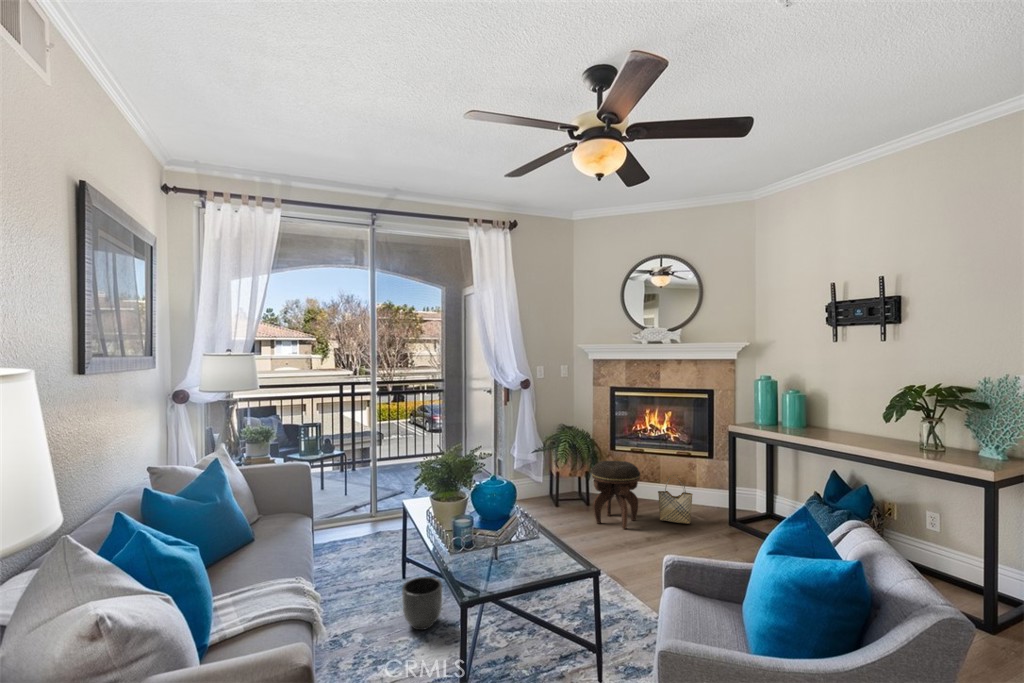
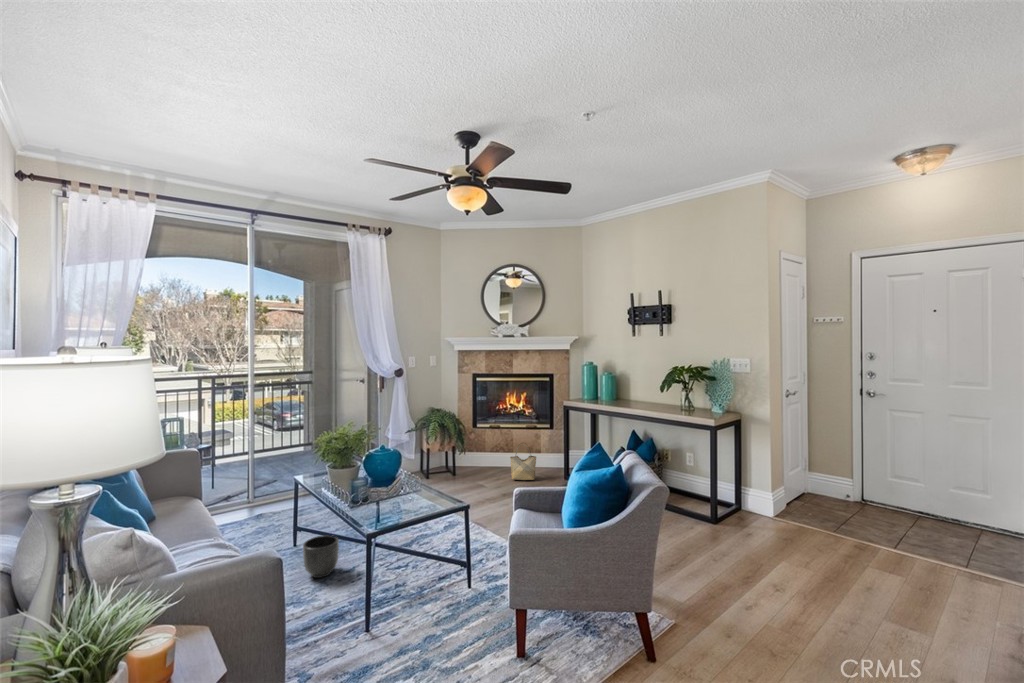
footstool: present [591,461,640,529] -> none [457,435,496,489]

